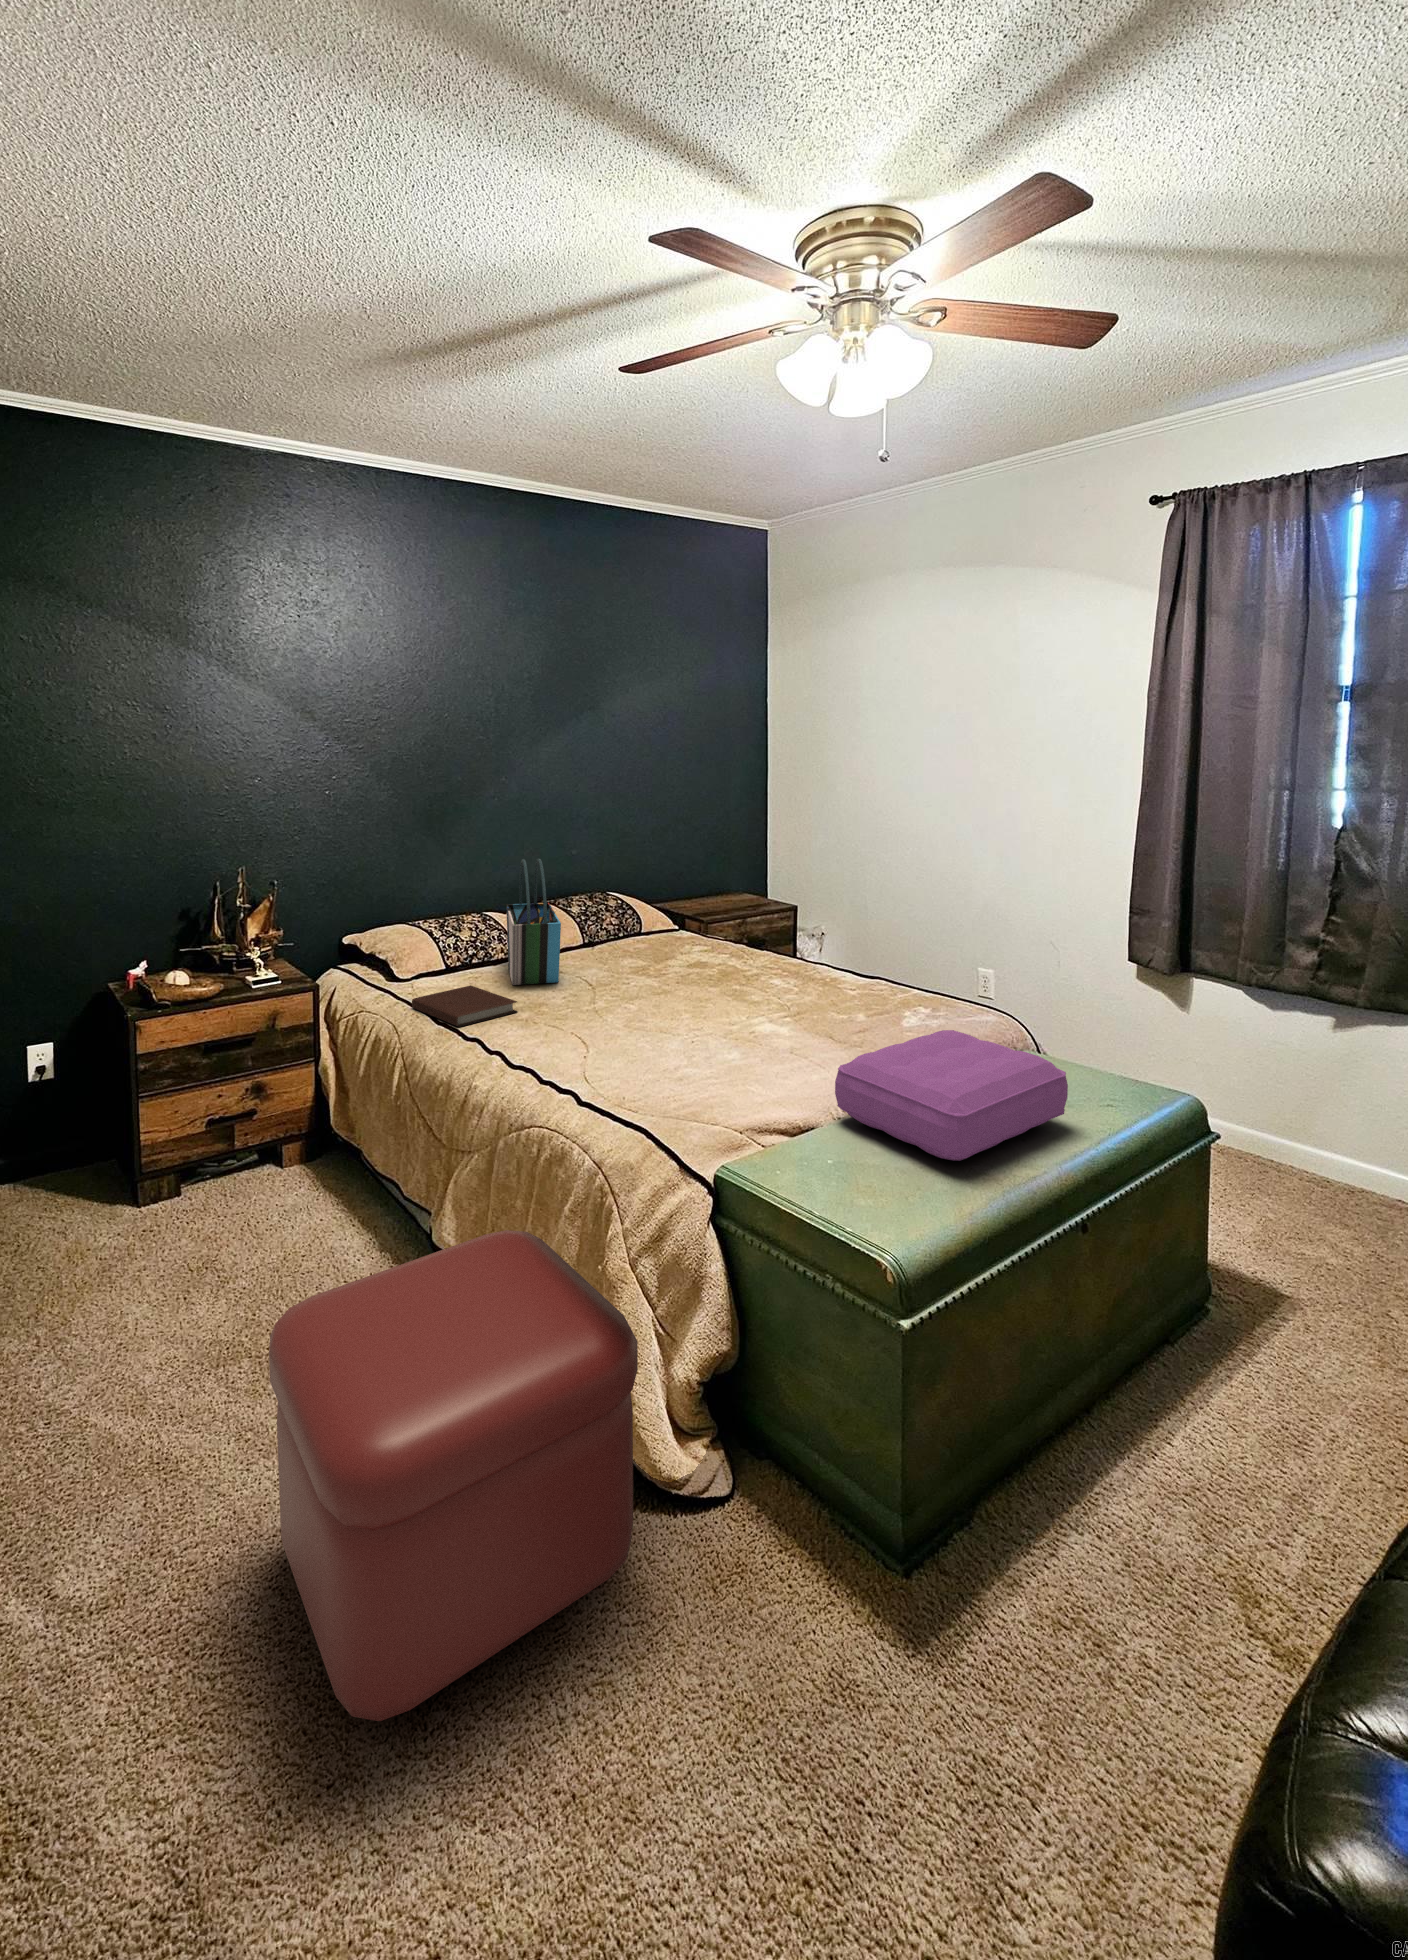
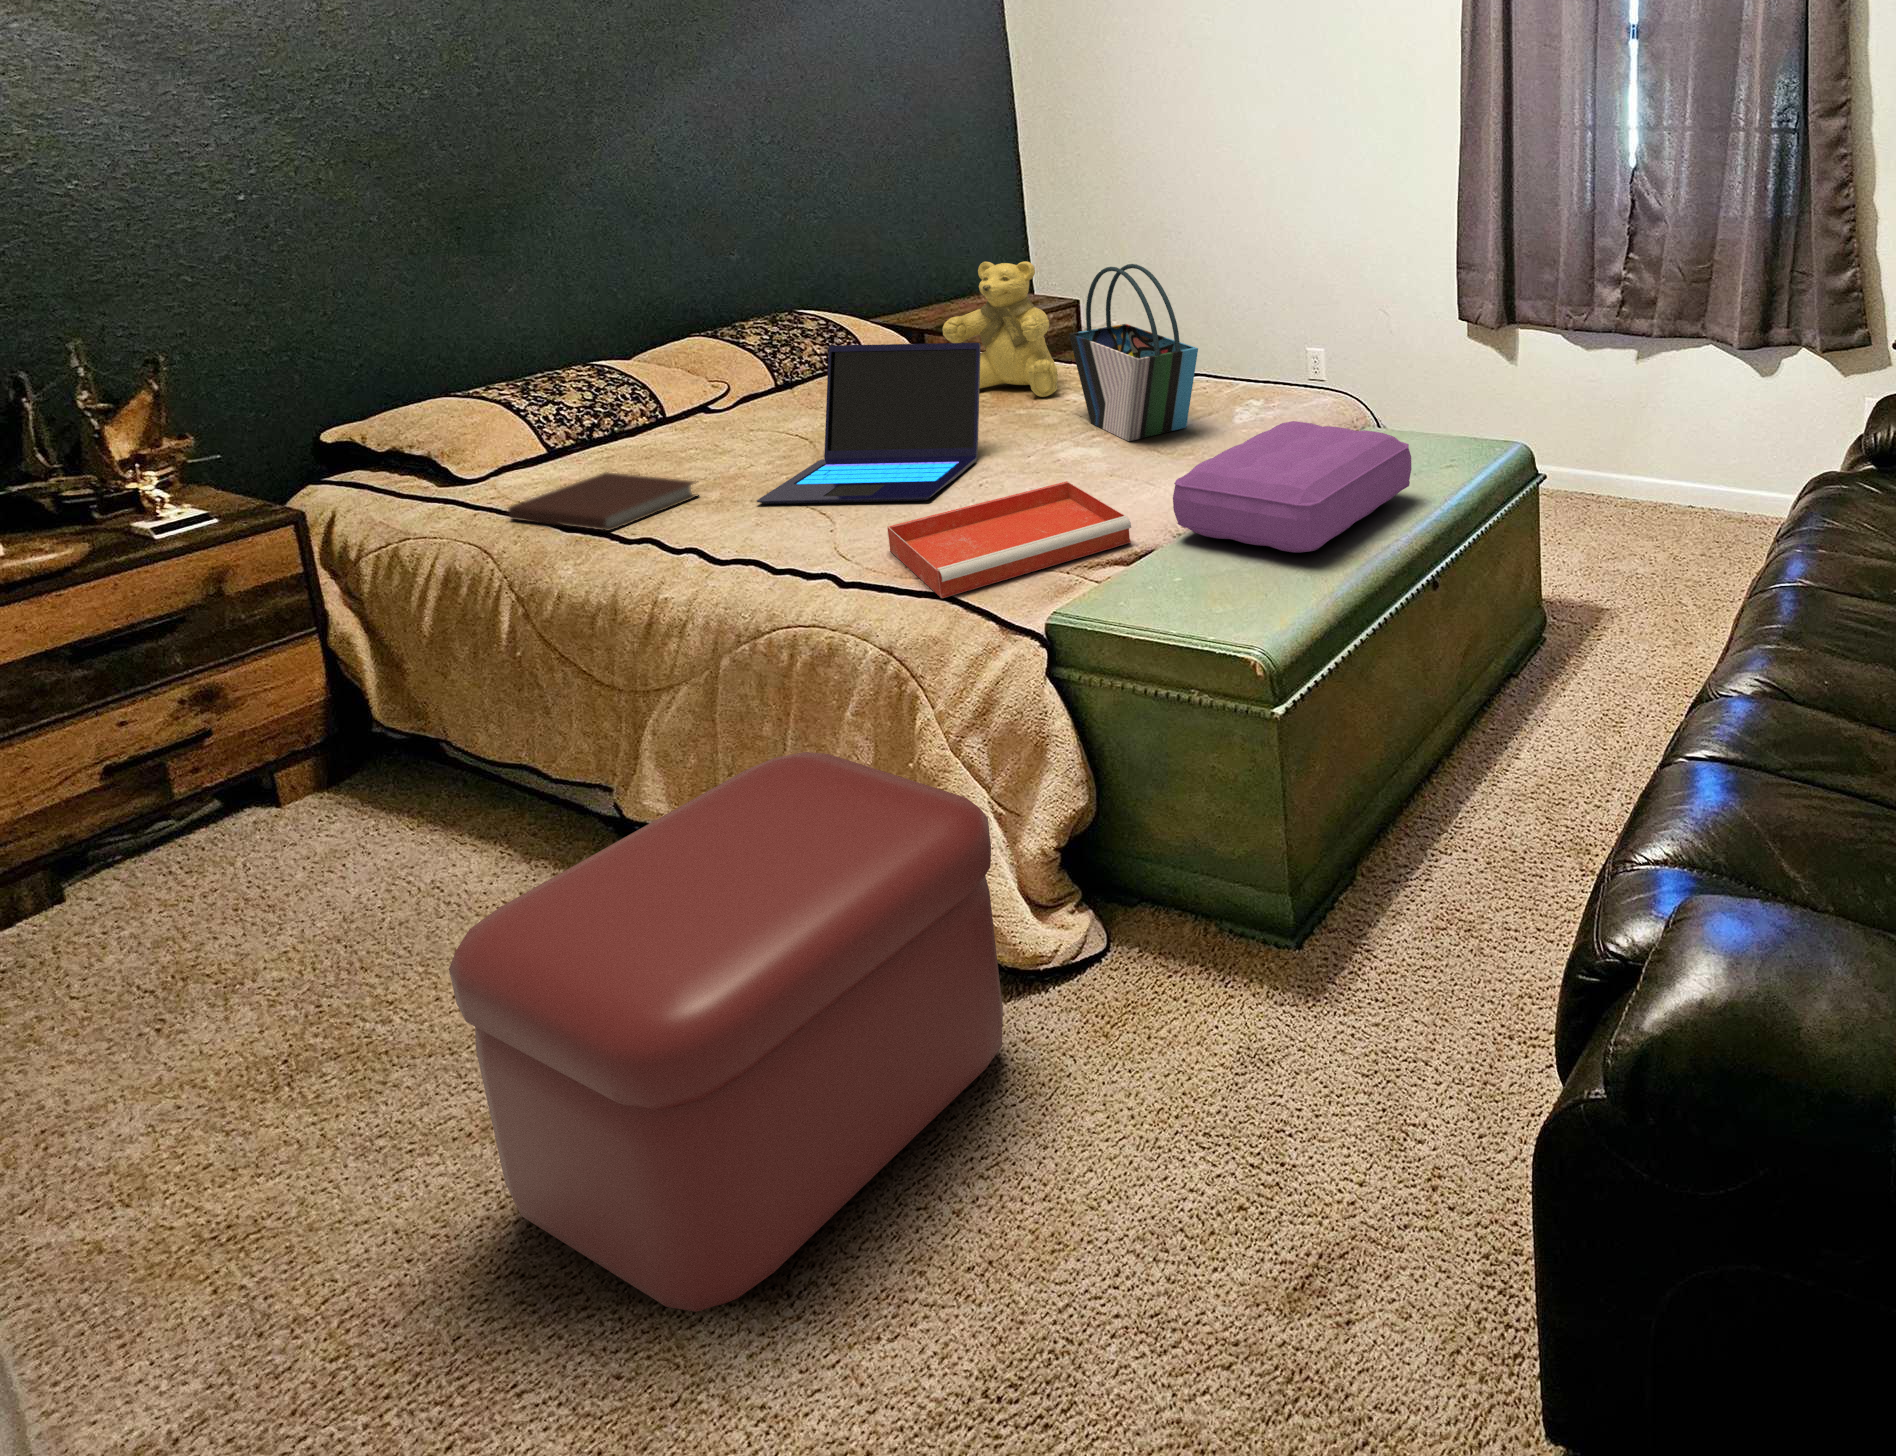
tote bag: present [506,859,561,985] -> present [1069,264,1198,441]
teddy bear: none [693,867,770,976] -> present [942,262,1058,397]
laptop: none [547,916,711,1044] -> present [757,343,981,504]
tray: none [618,1049,798,1129] -> present [887,481,1131,598]

